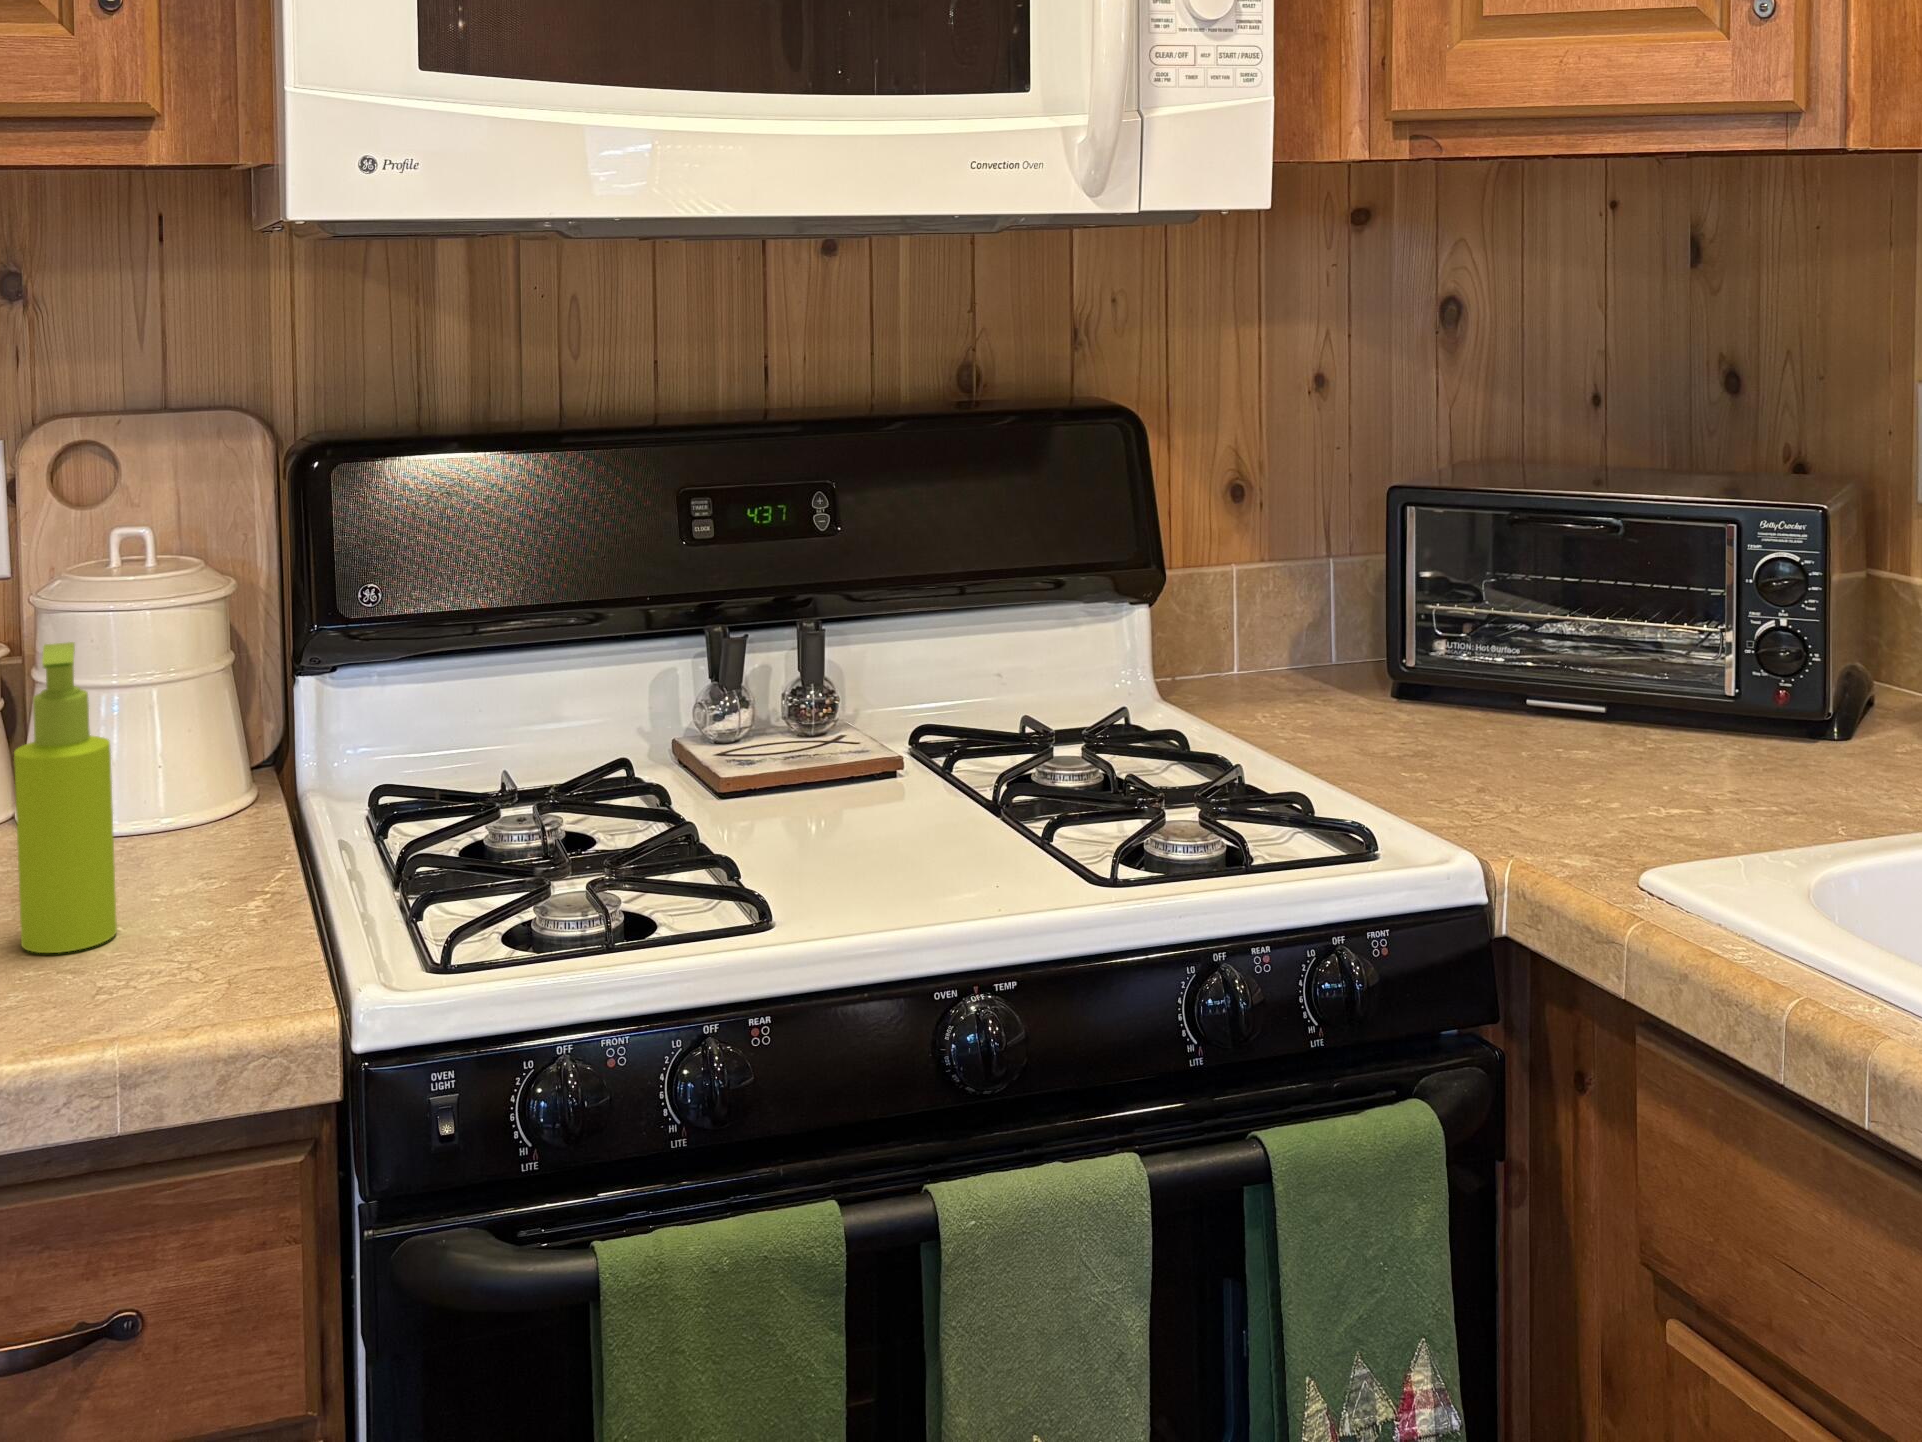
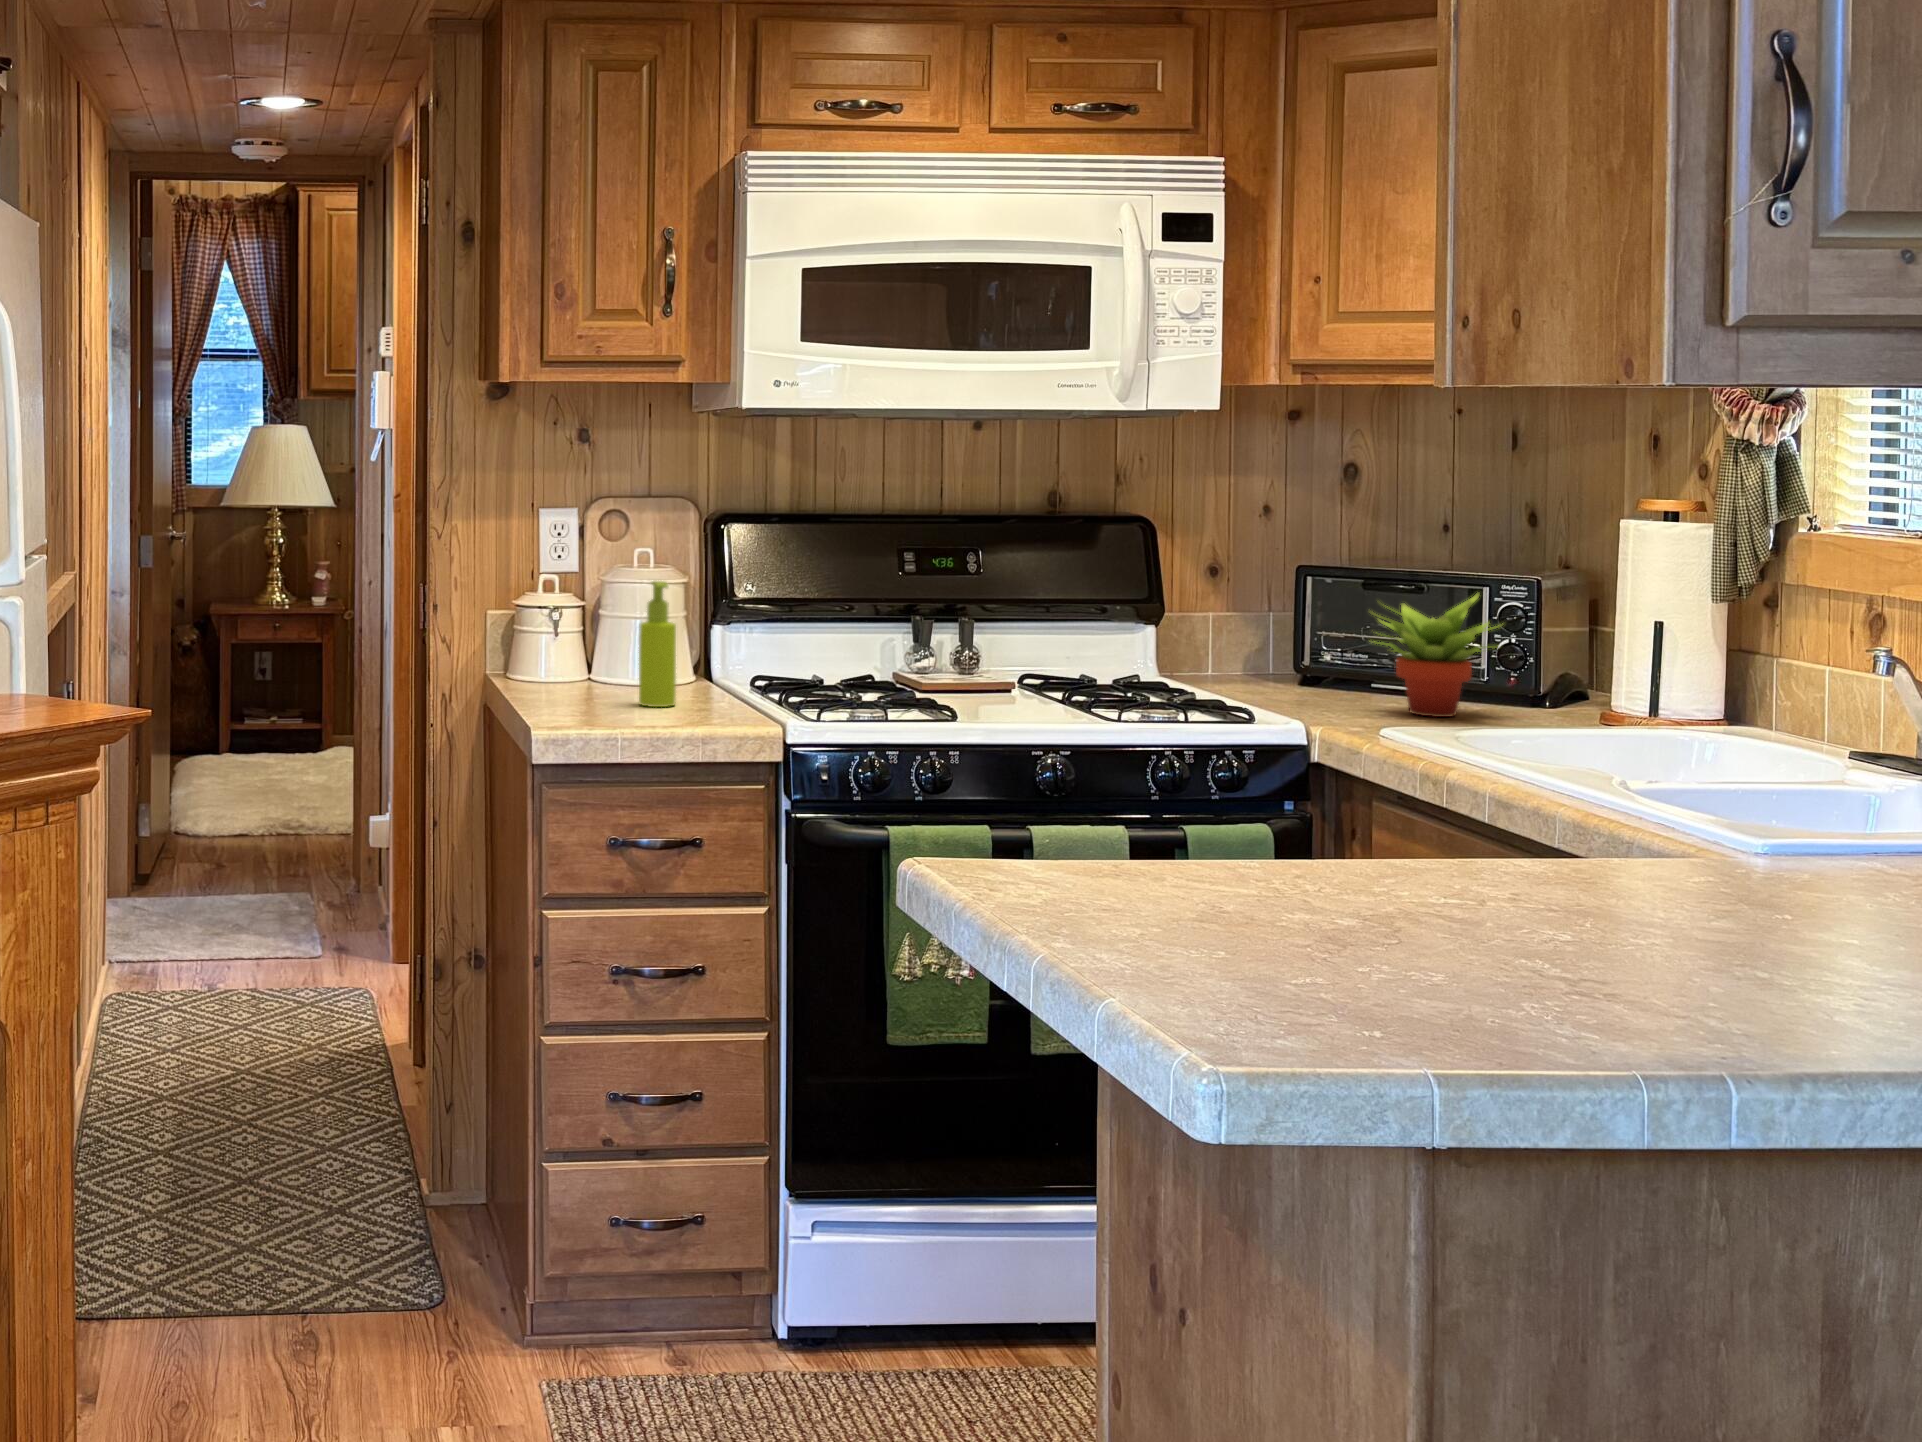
succulent plant: none [1557,549,1808,803] -> present [1371,593,1503,717]

